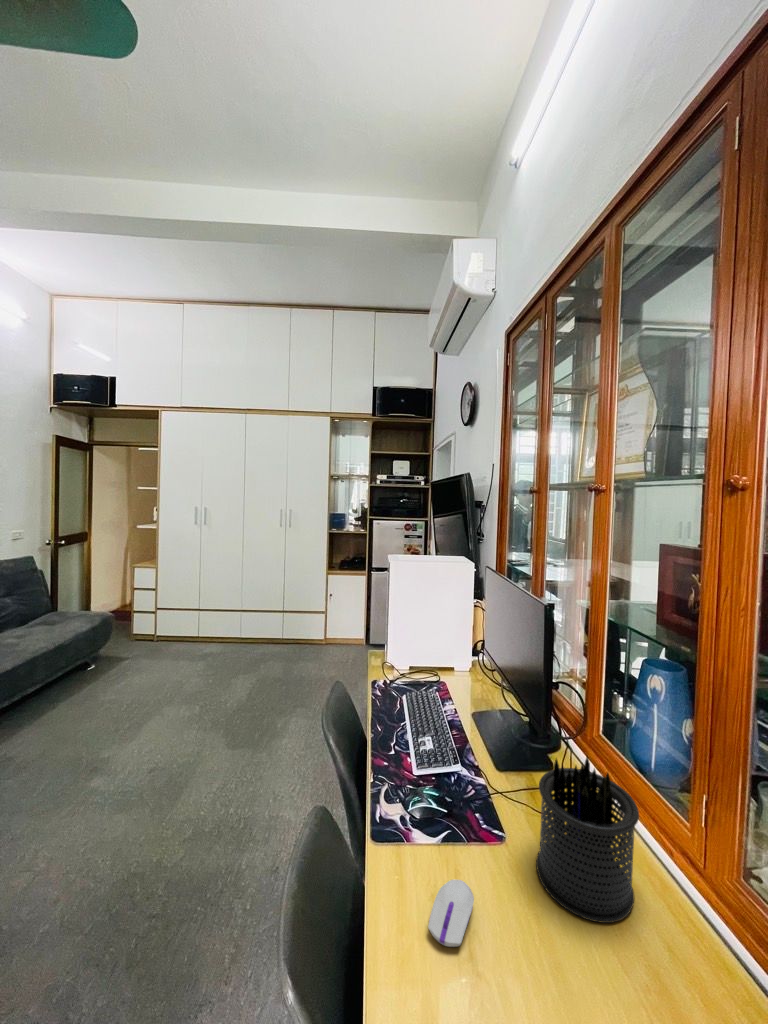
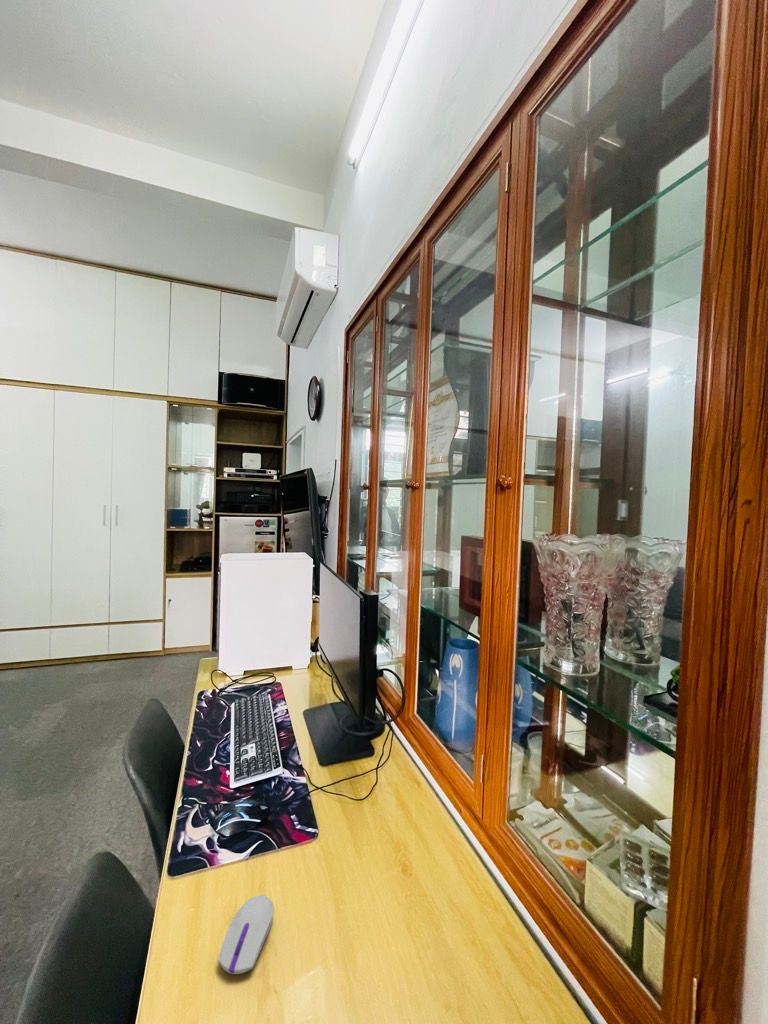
pen holder: present [536,757,639,923] -> none [344,741,433,900]

